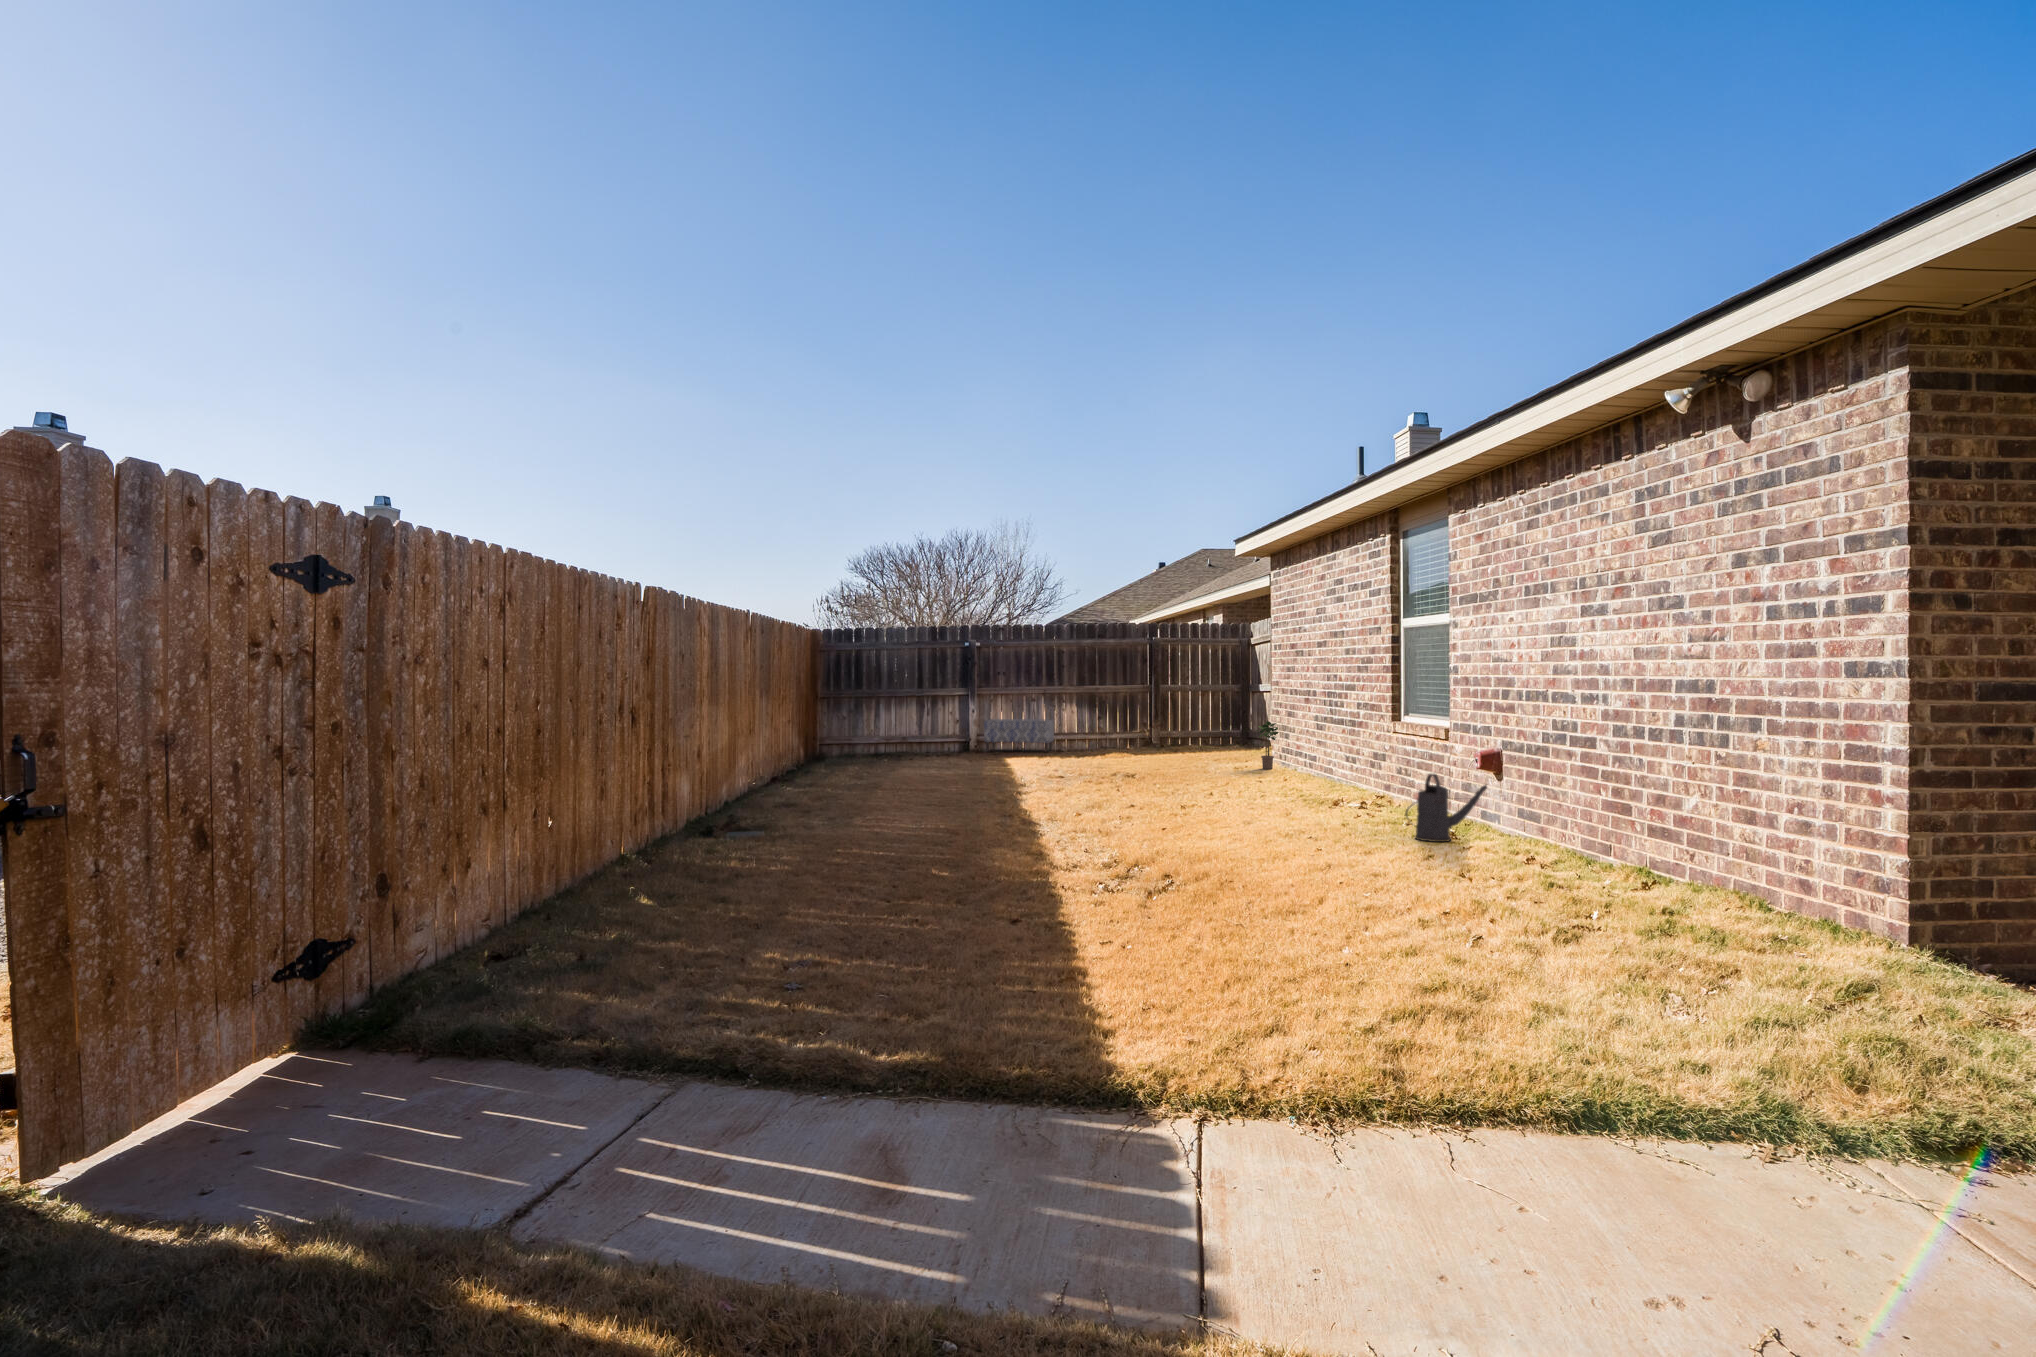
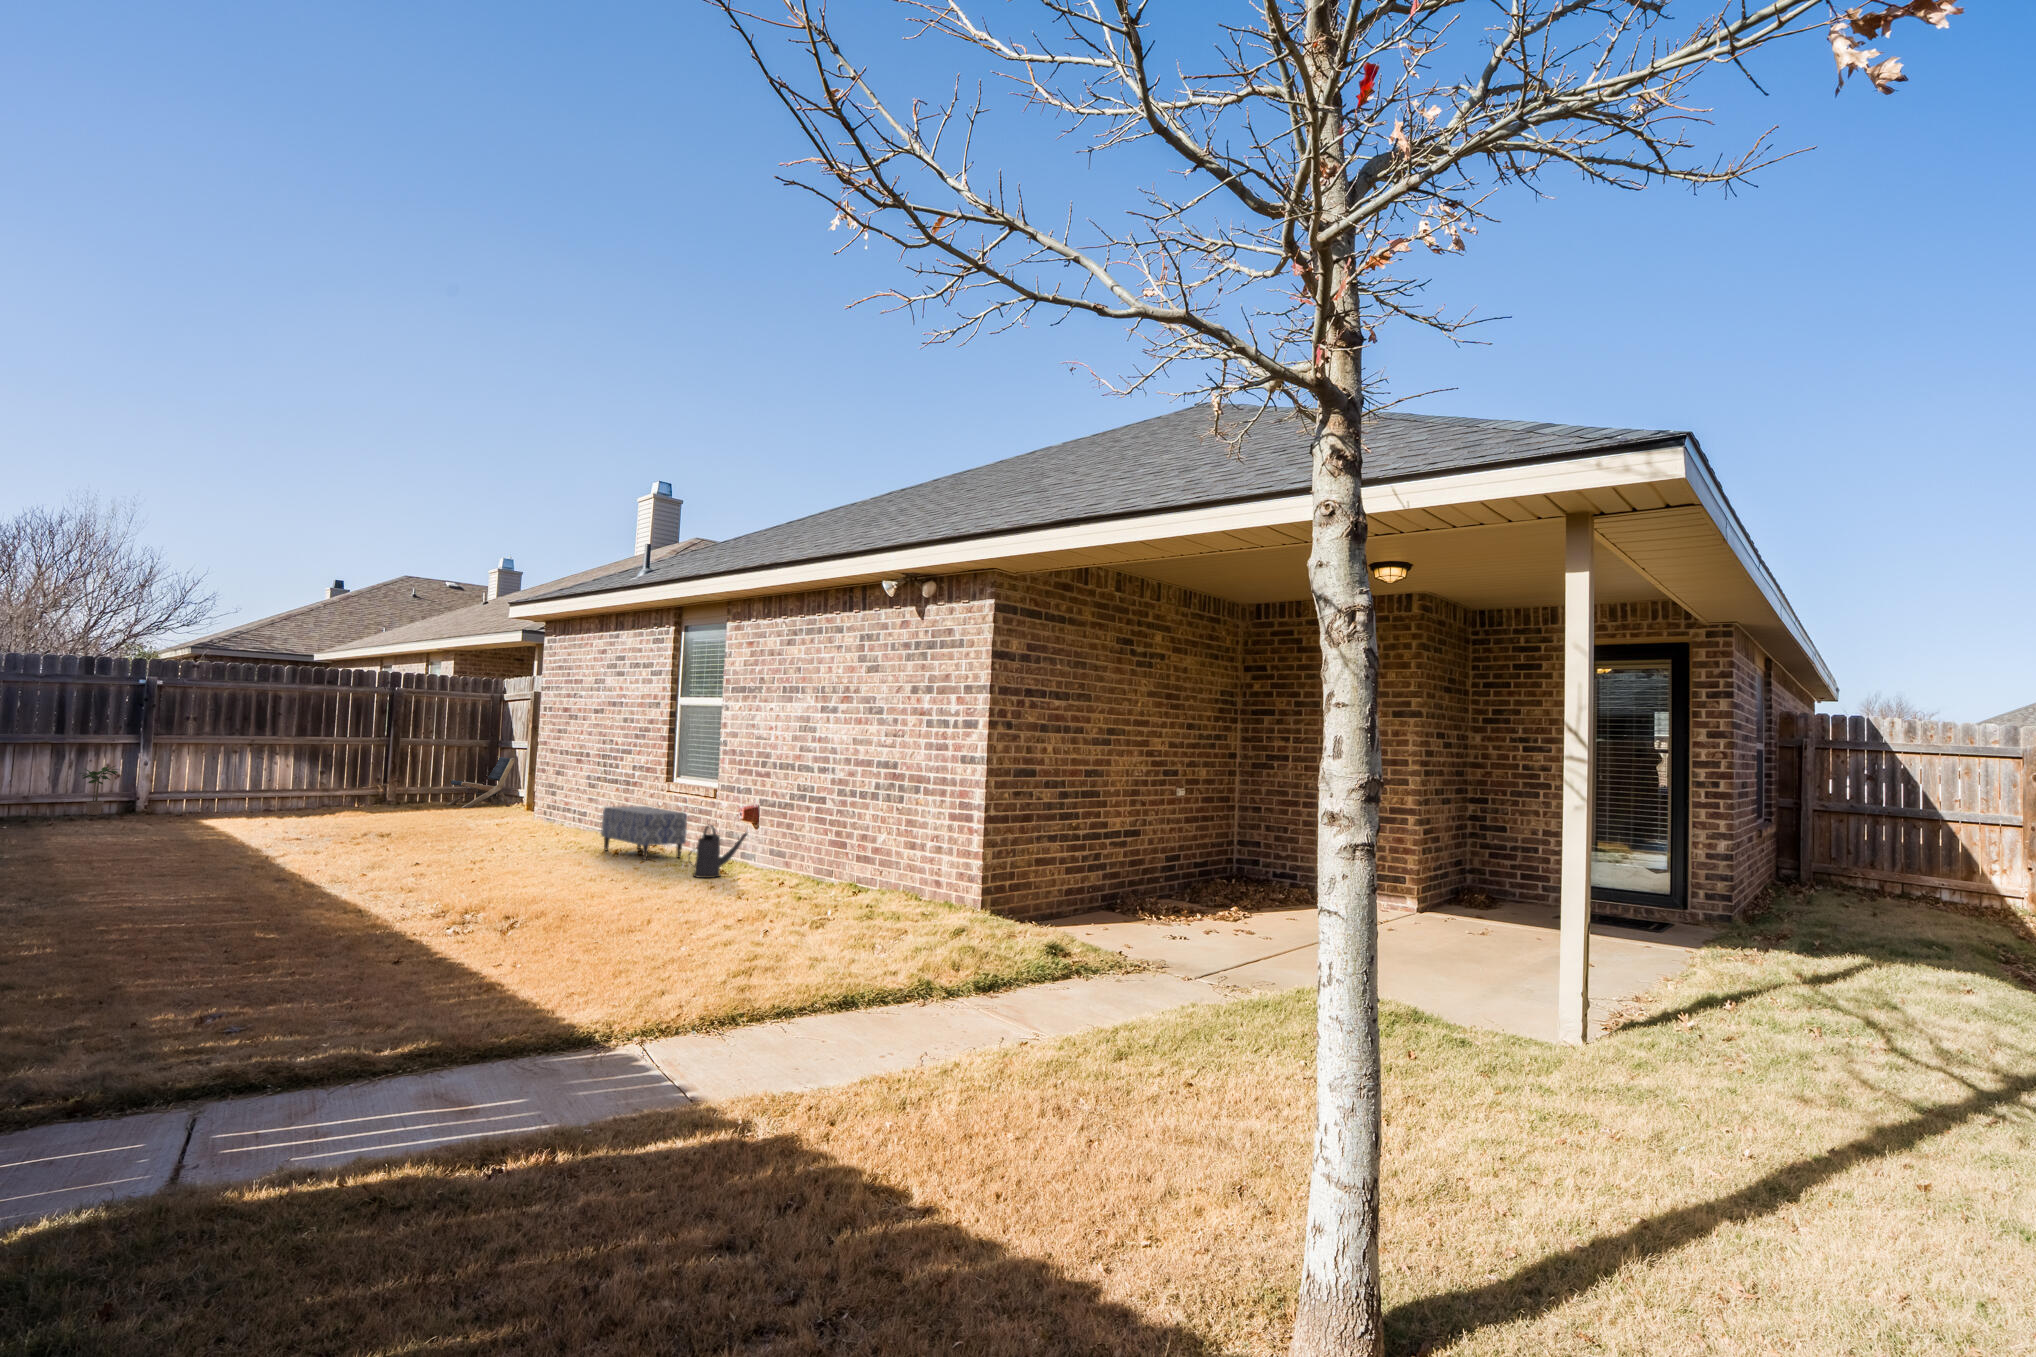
lounge chair: none [1205,700,1263,750] -> present [448,757,515,808]
bench: present [984,719,1054,752] -> present [601,806,687,860]
potted plant: present [1256,721,1279,769] -> present [80,766,118,815]

